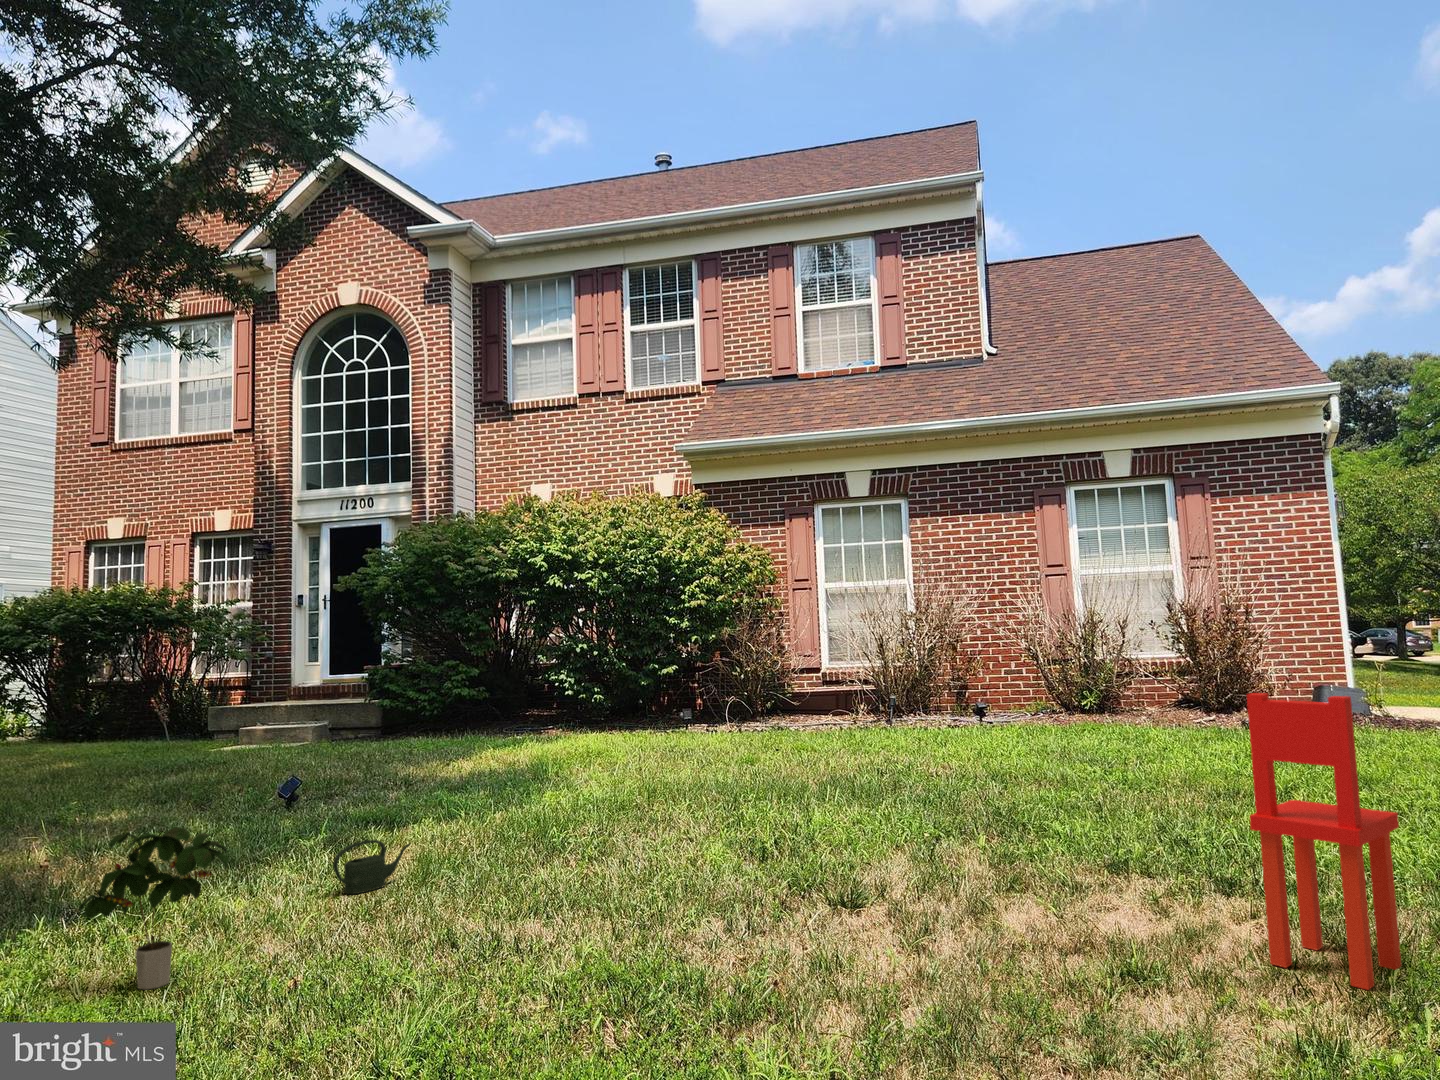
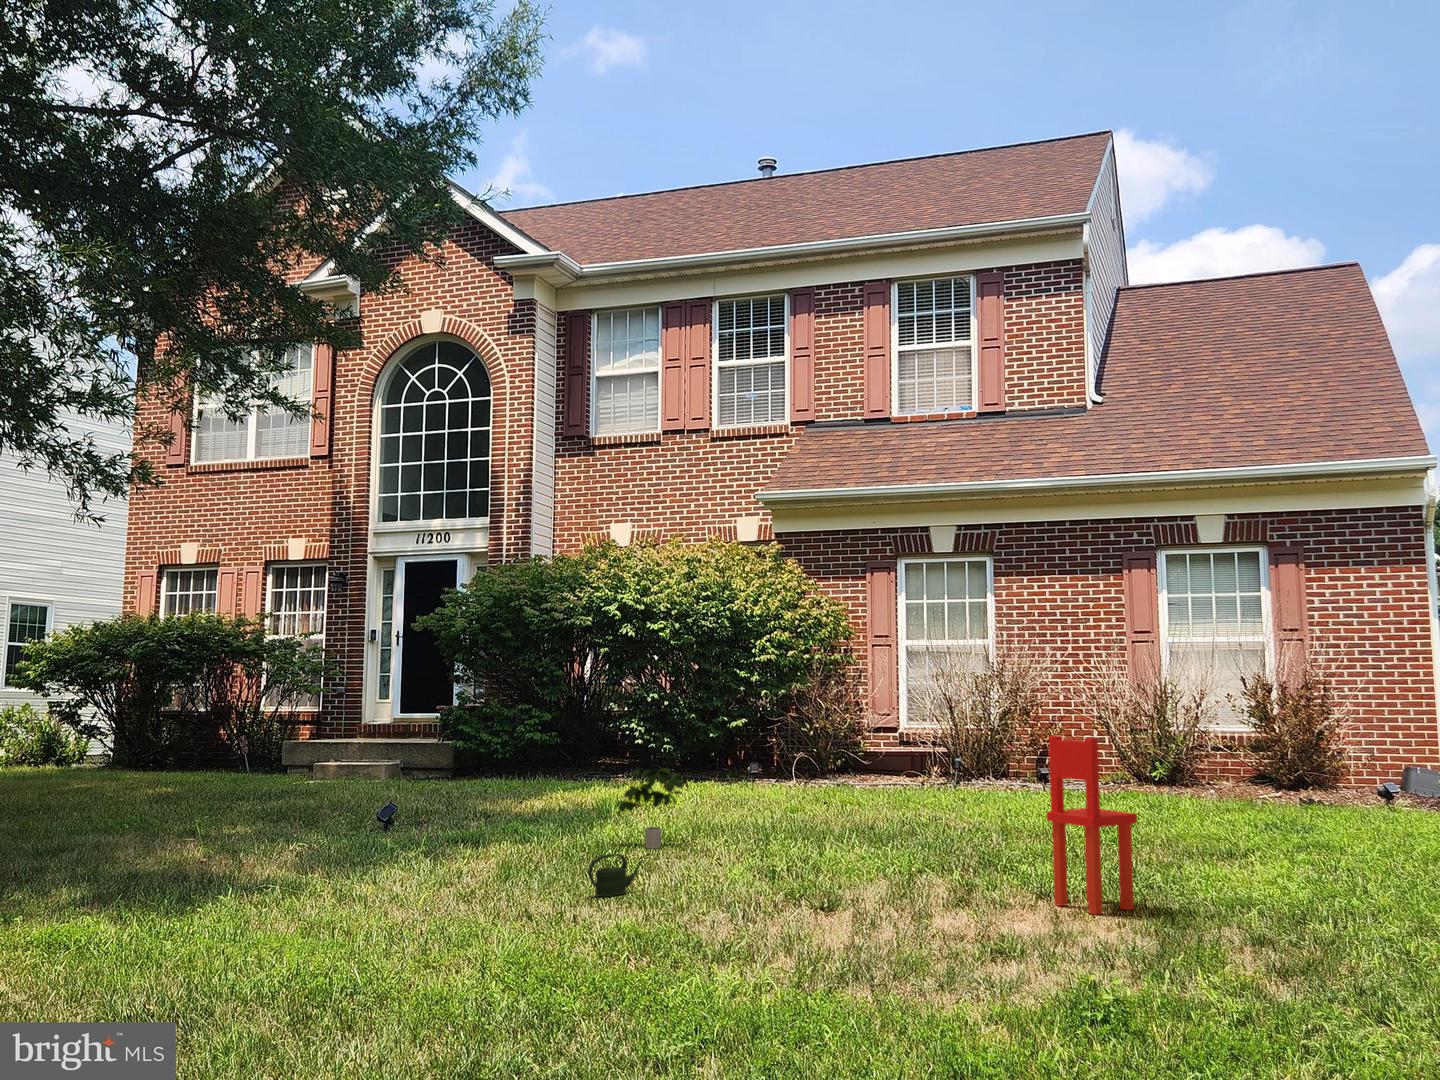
potted plant: present [79,827,229,989] -> present [617,768,689,849]
watering can: present [333,840,410,894] -> present [588,854,644,897]

